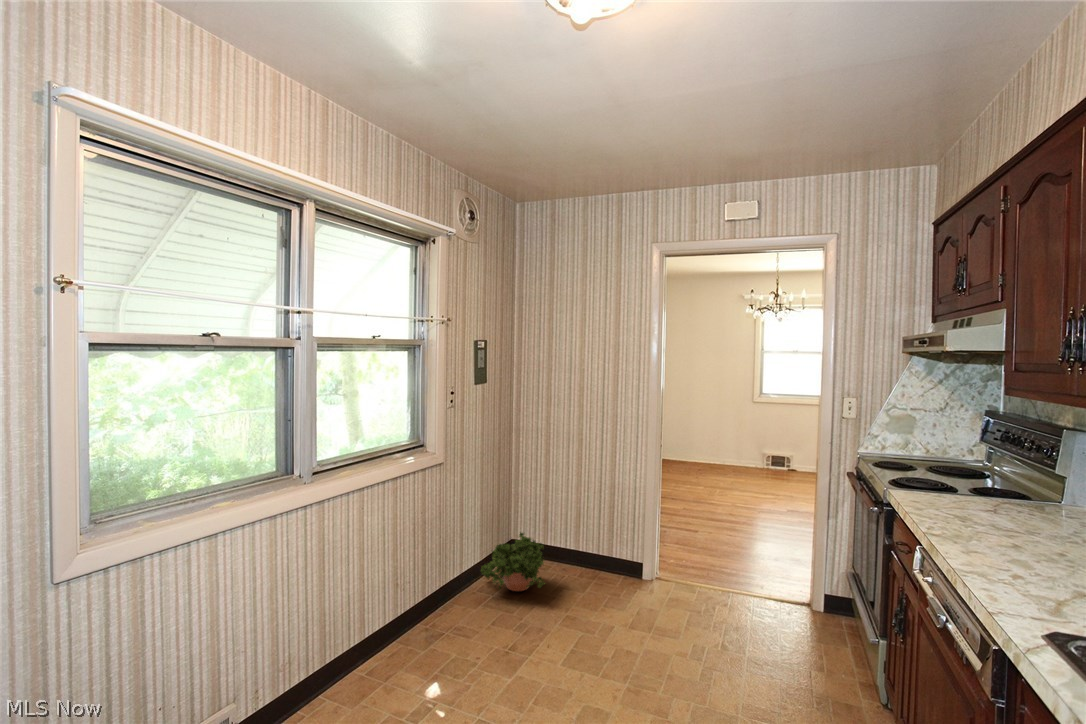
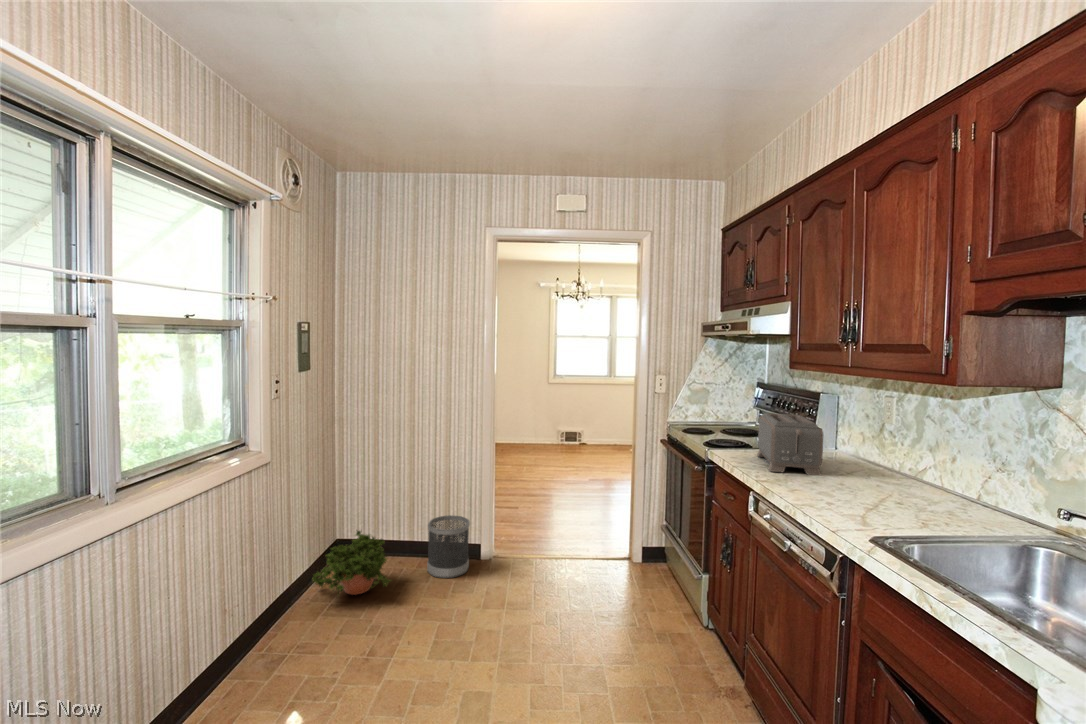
toaster: none [957,448,1044,534] -> present [757,413,823,475]
wastebasket: none [583,530,626,593] -> present [427,515,470,578]

